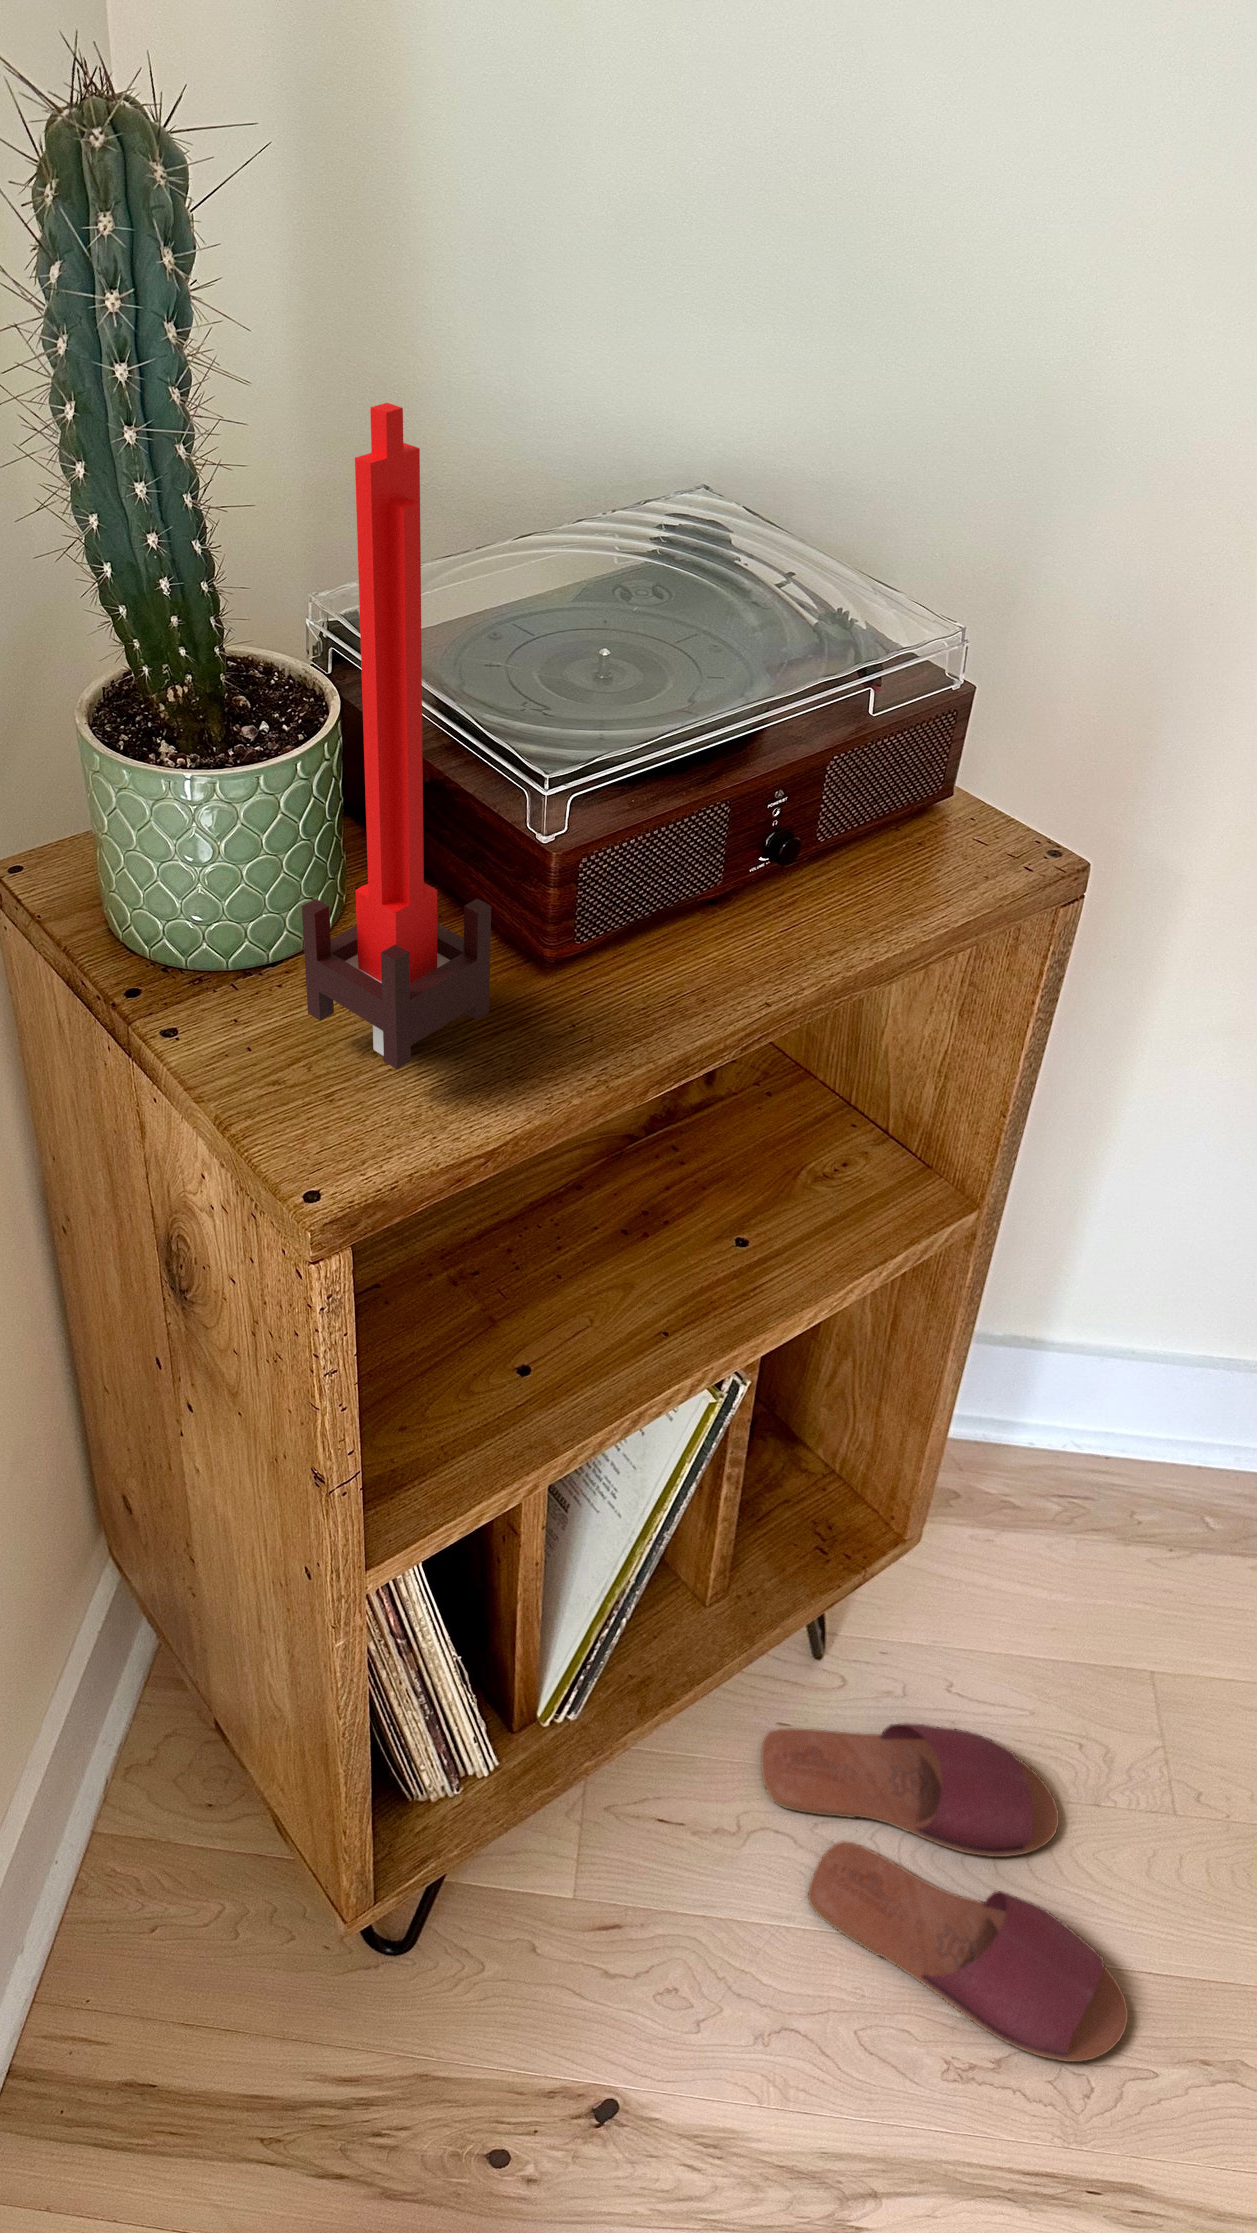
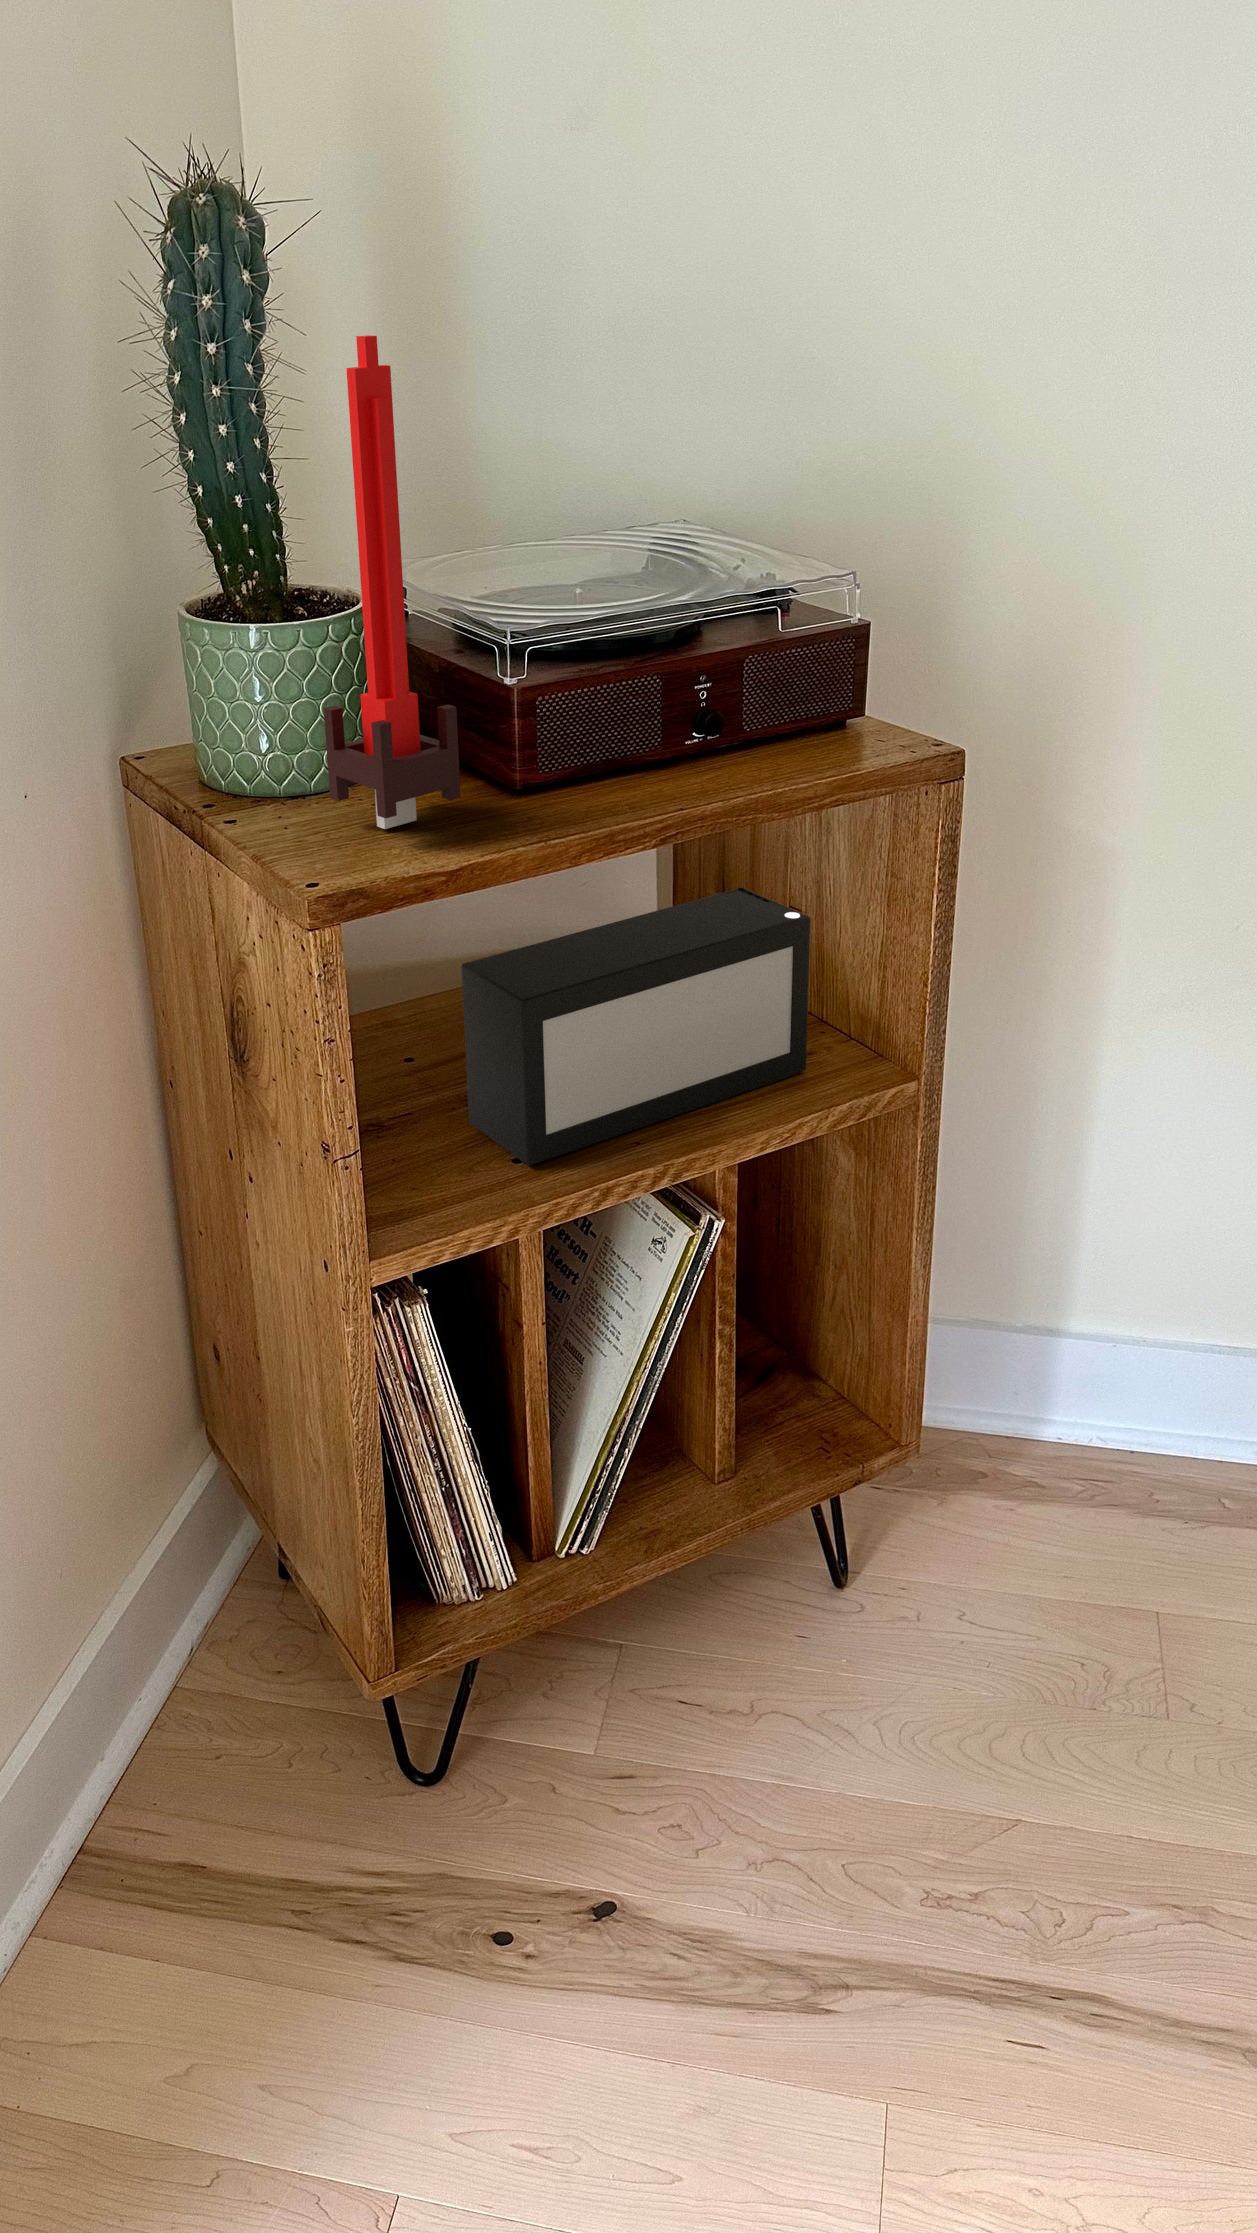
speaker: none [449,968,865,1370] -> present [461,887,811,1166]
slippers: present [761,1723,1128,2062] -> none [780,1635,1106,1899]

